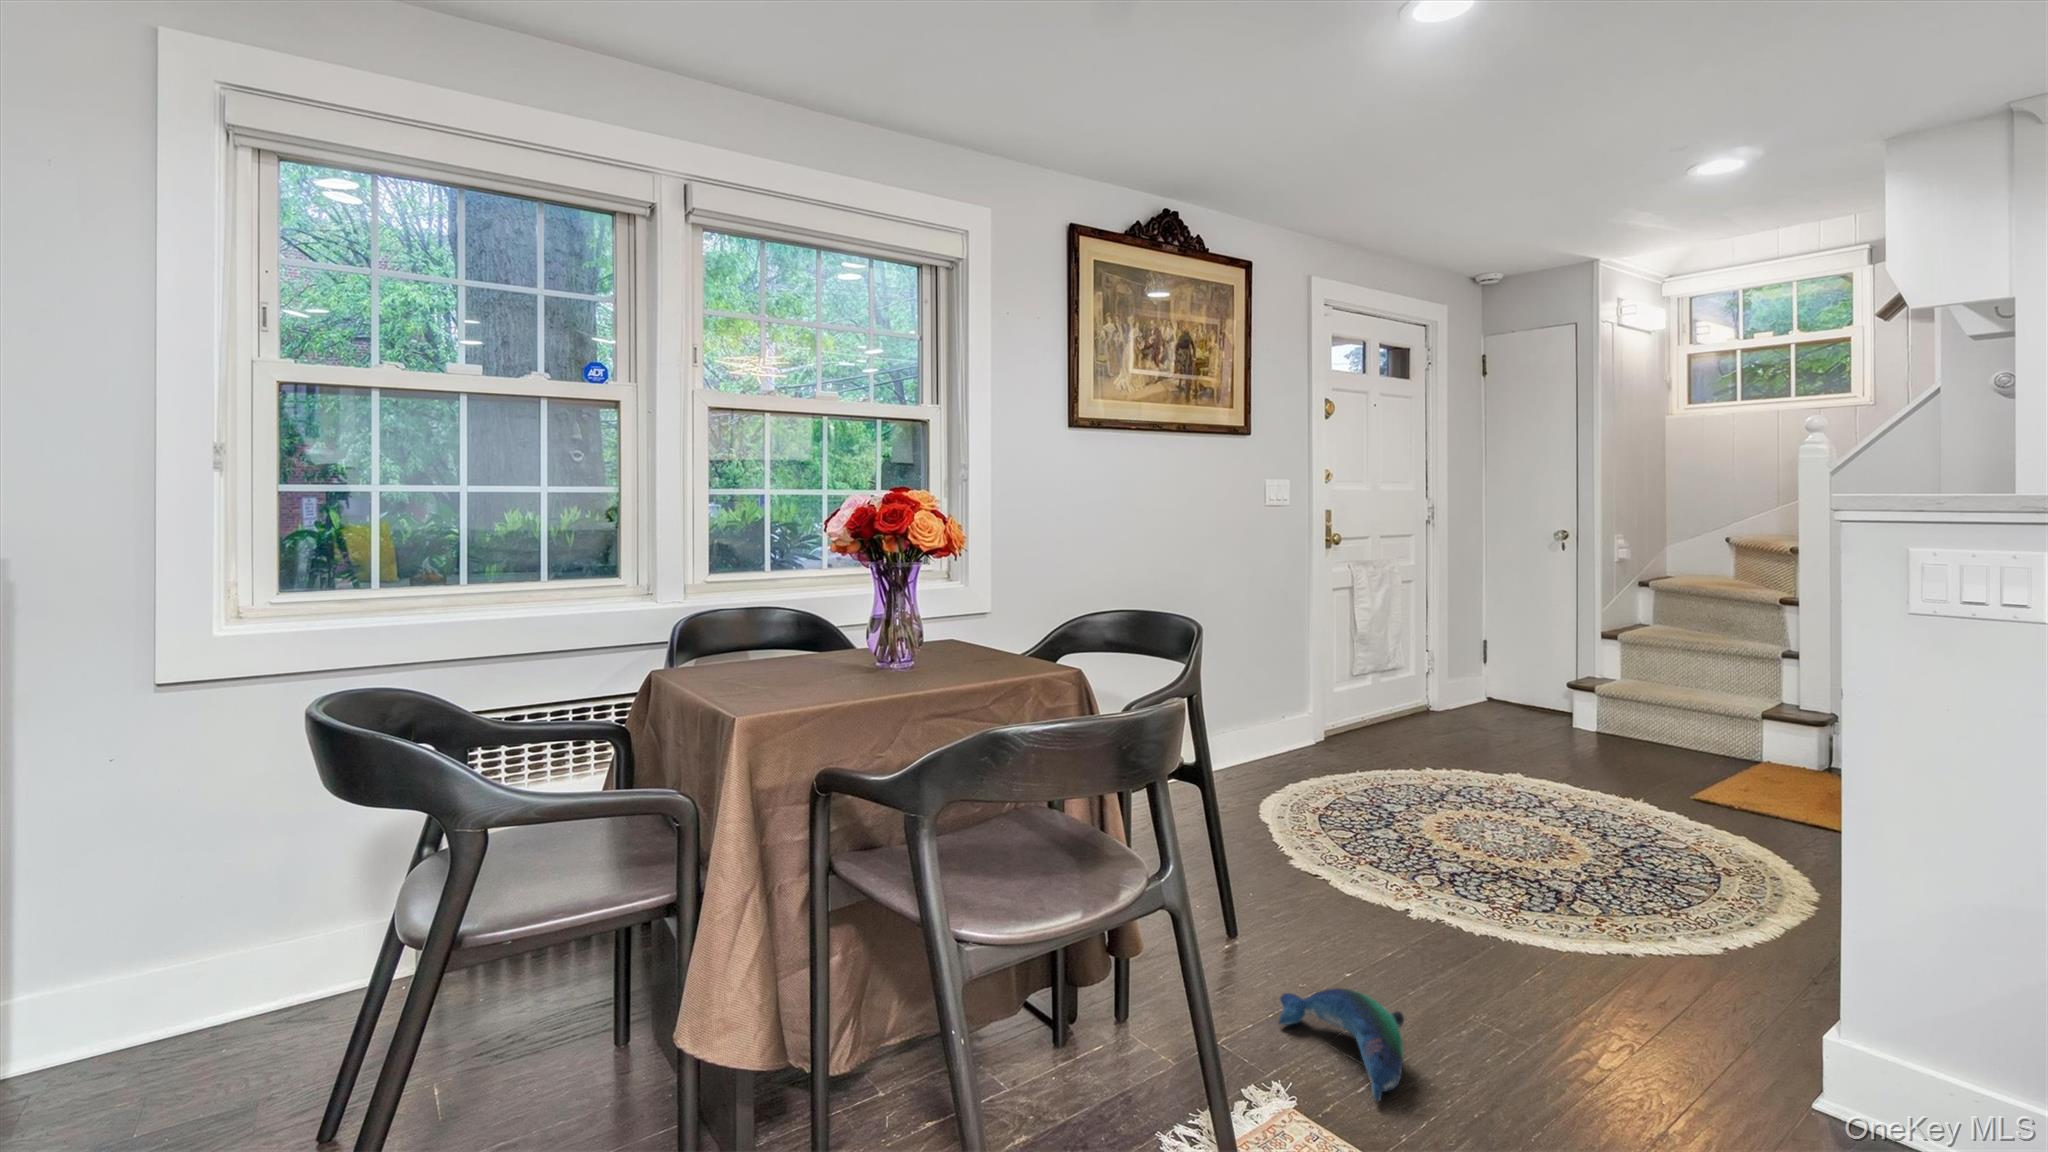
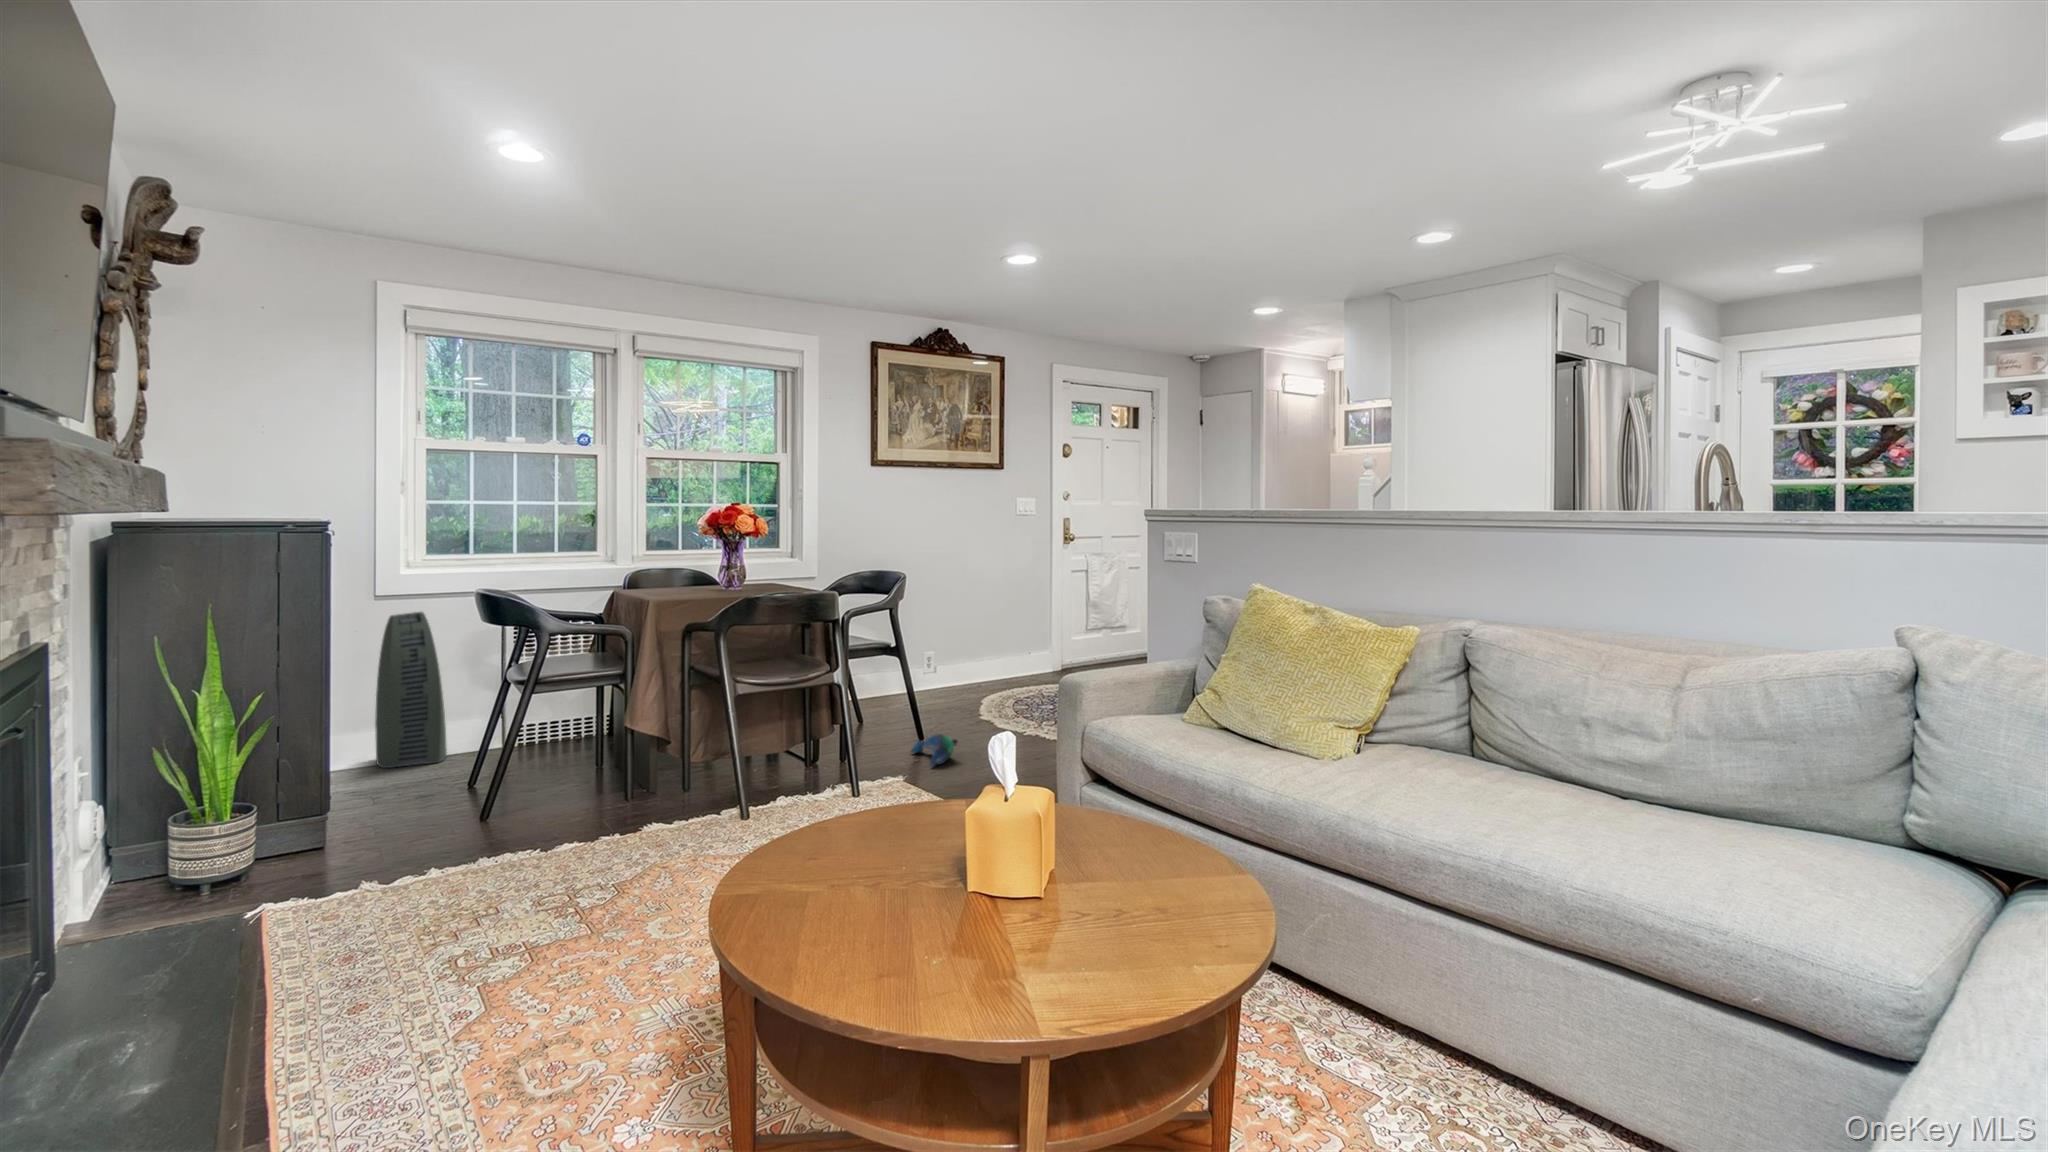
air purifier: none [120,720,301,1088] -> present [375,612,447,768]

